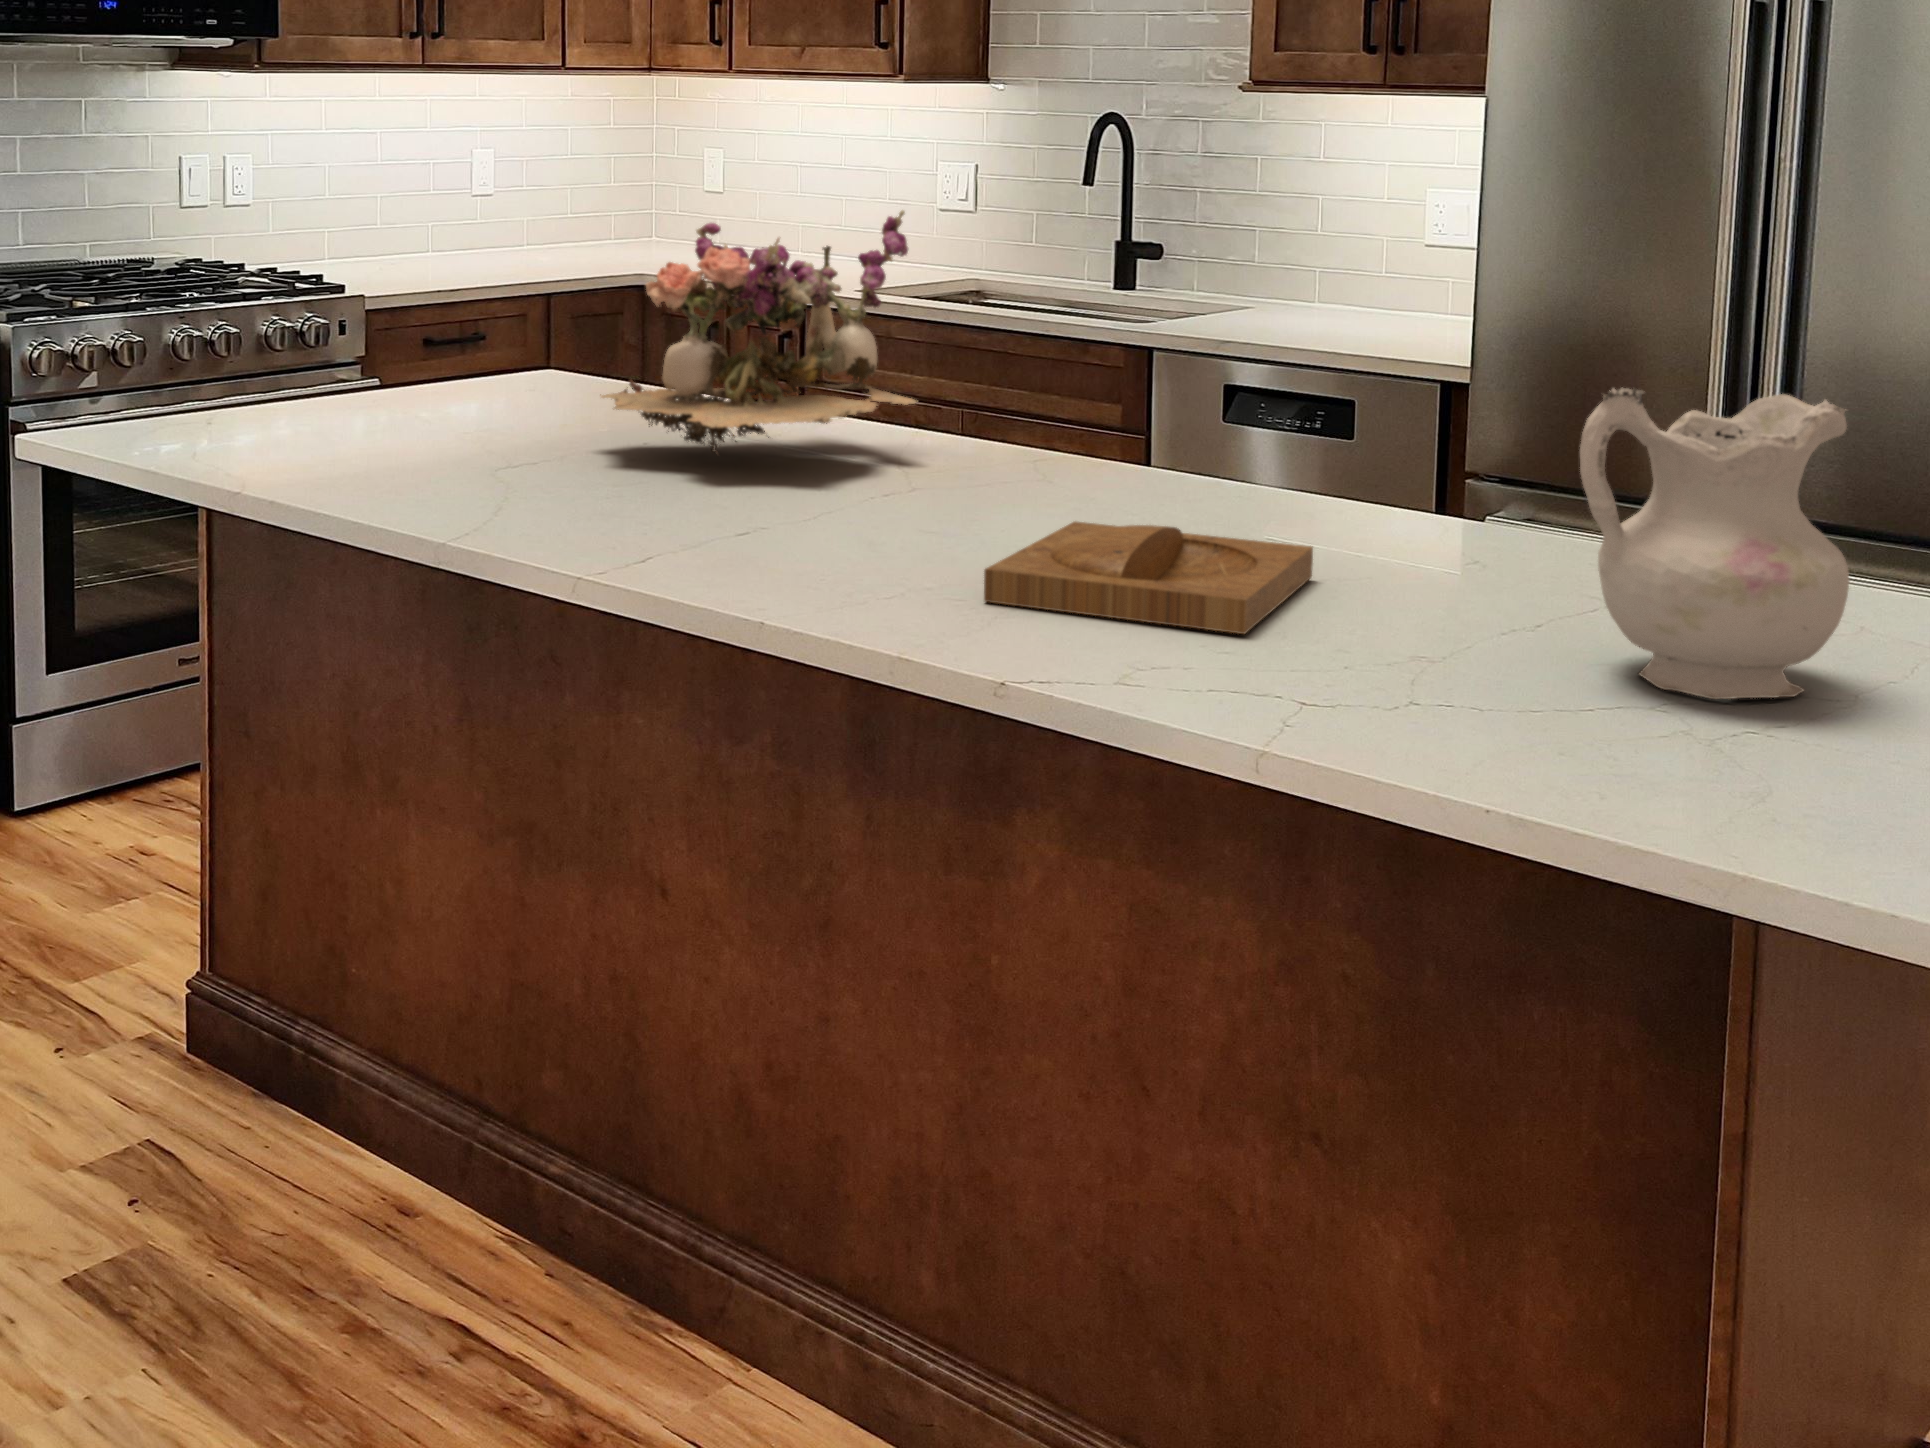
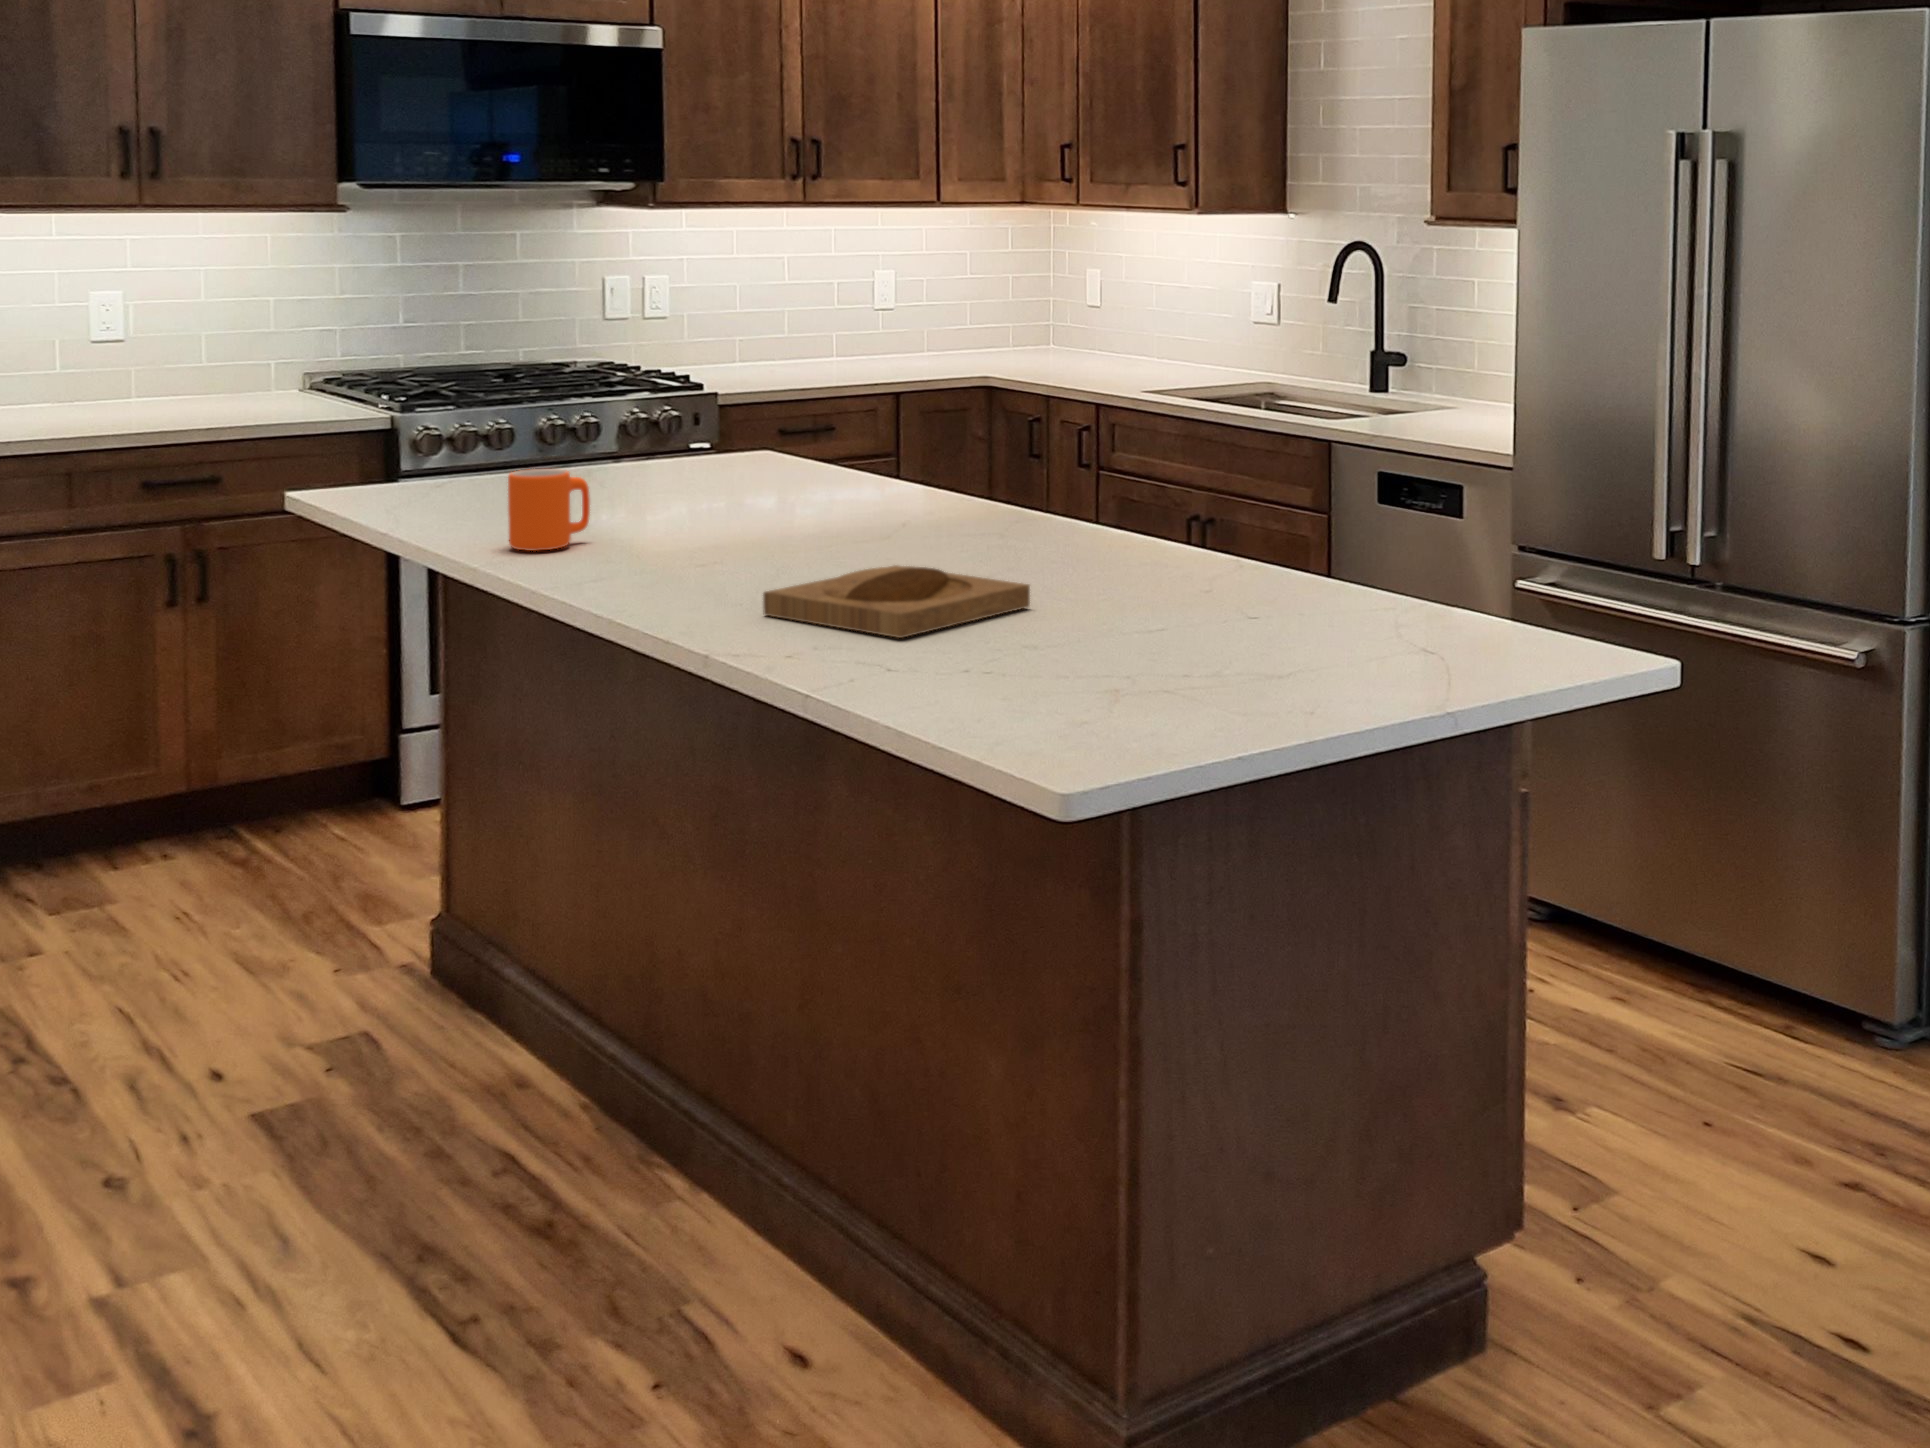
flower arrangement: present [600,210,918,453] -> none [667,335,908,520]
ceramic pitcher: present [1580,388,1850,699] -> none [1070,466,1252,684]
mug: none [456,395,551,508] -> present [508,469,590,551]

